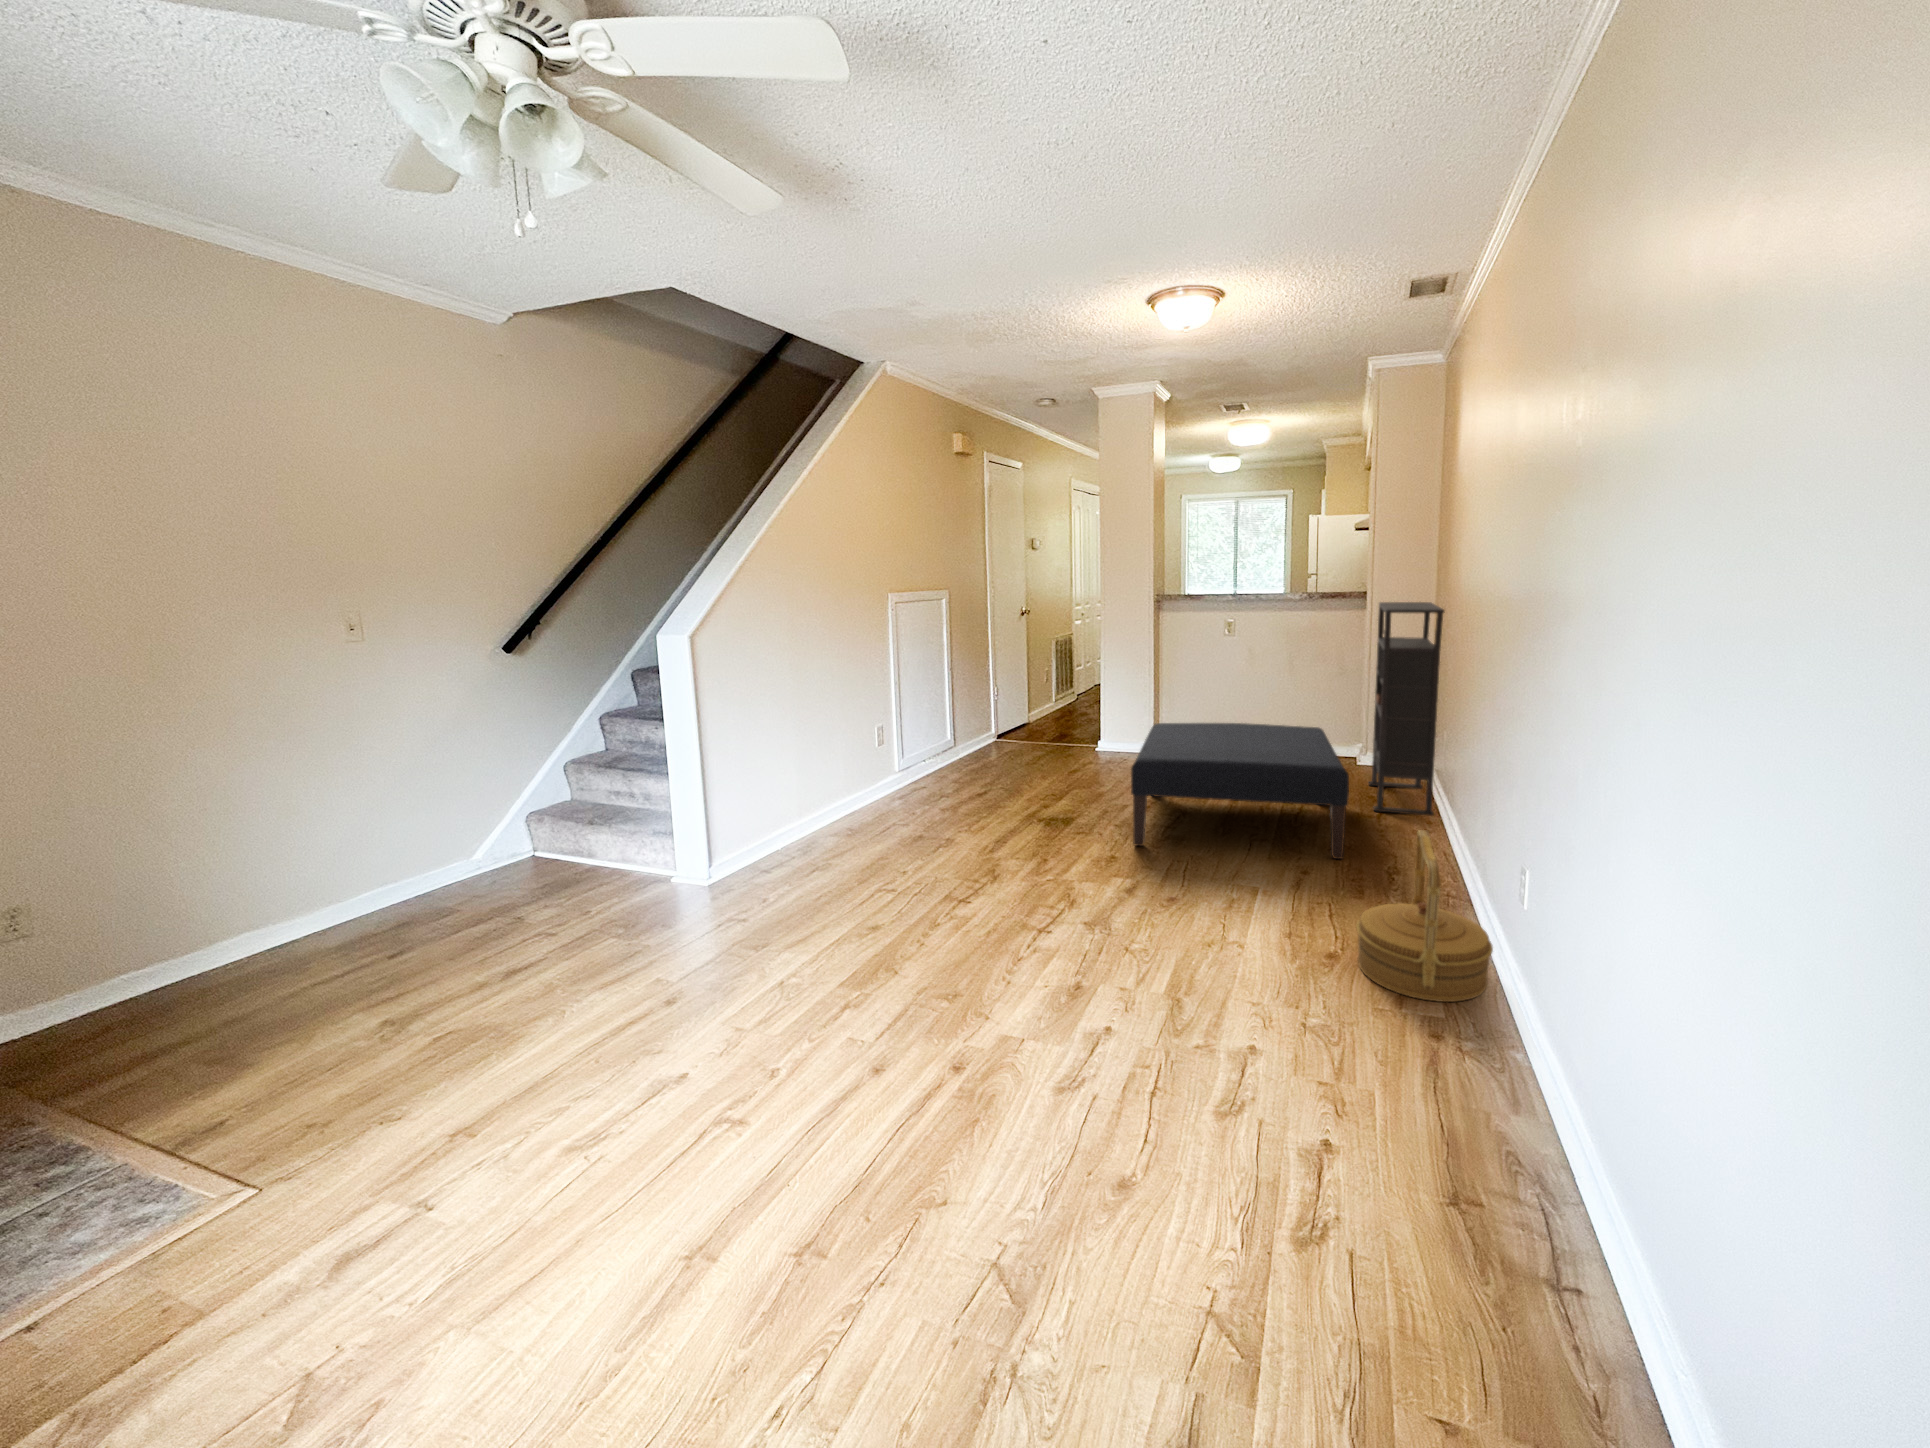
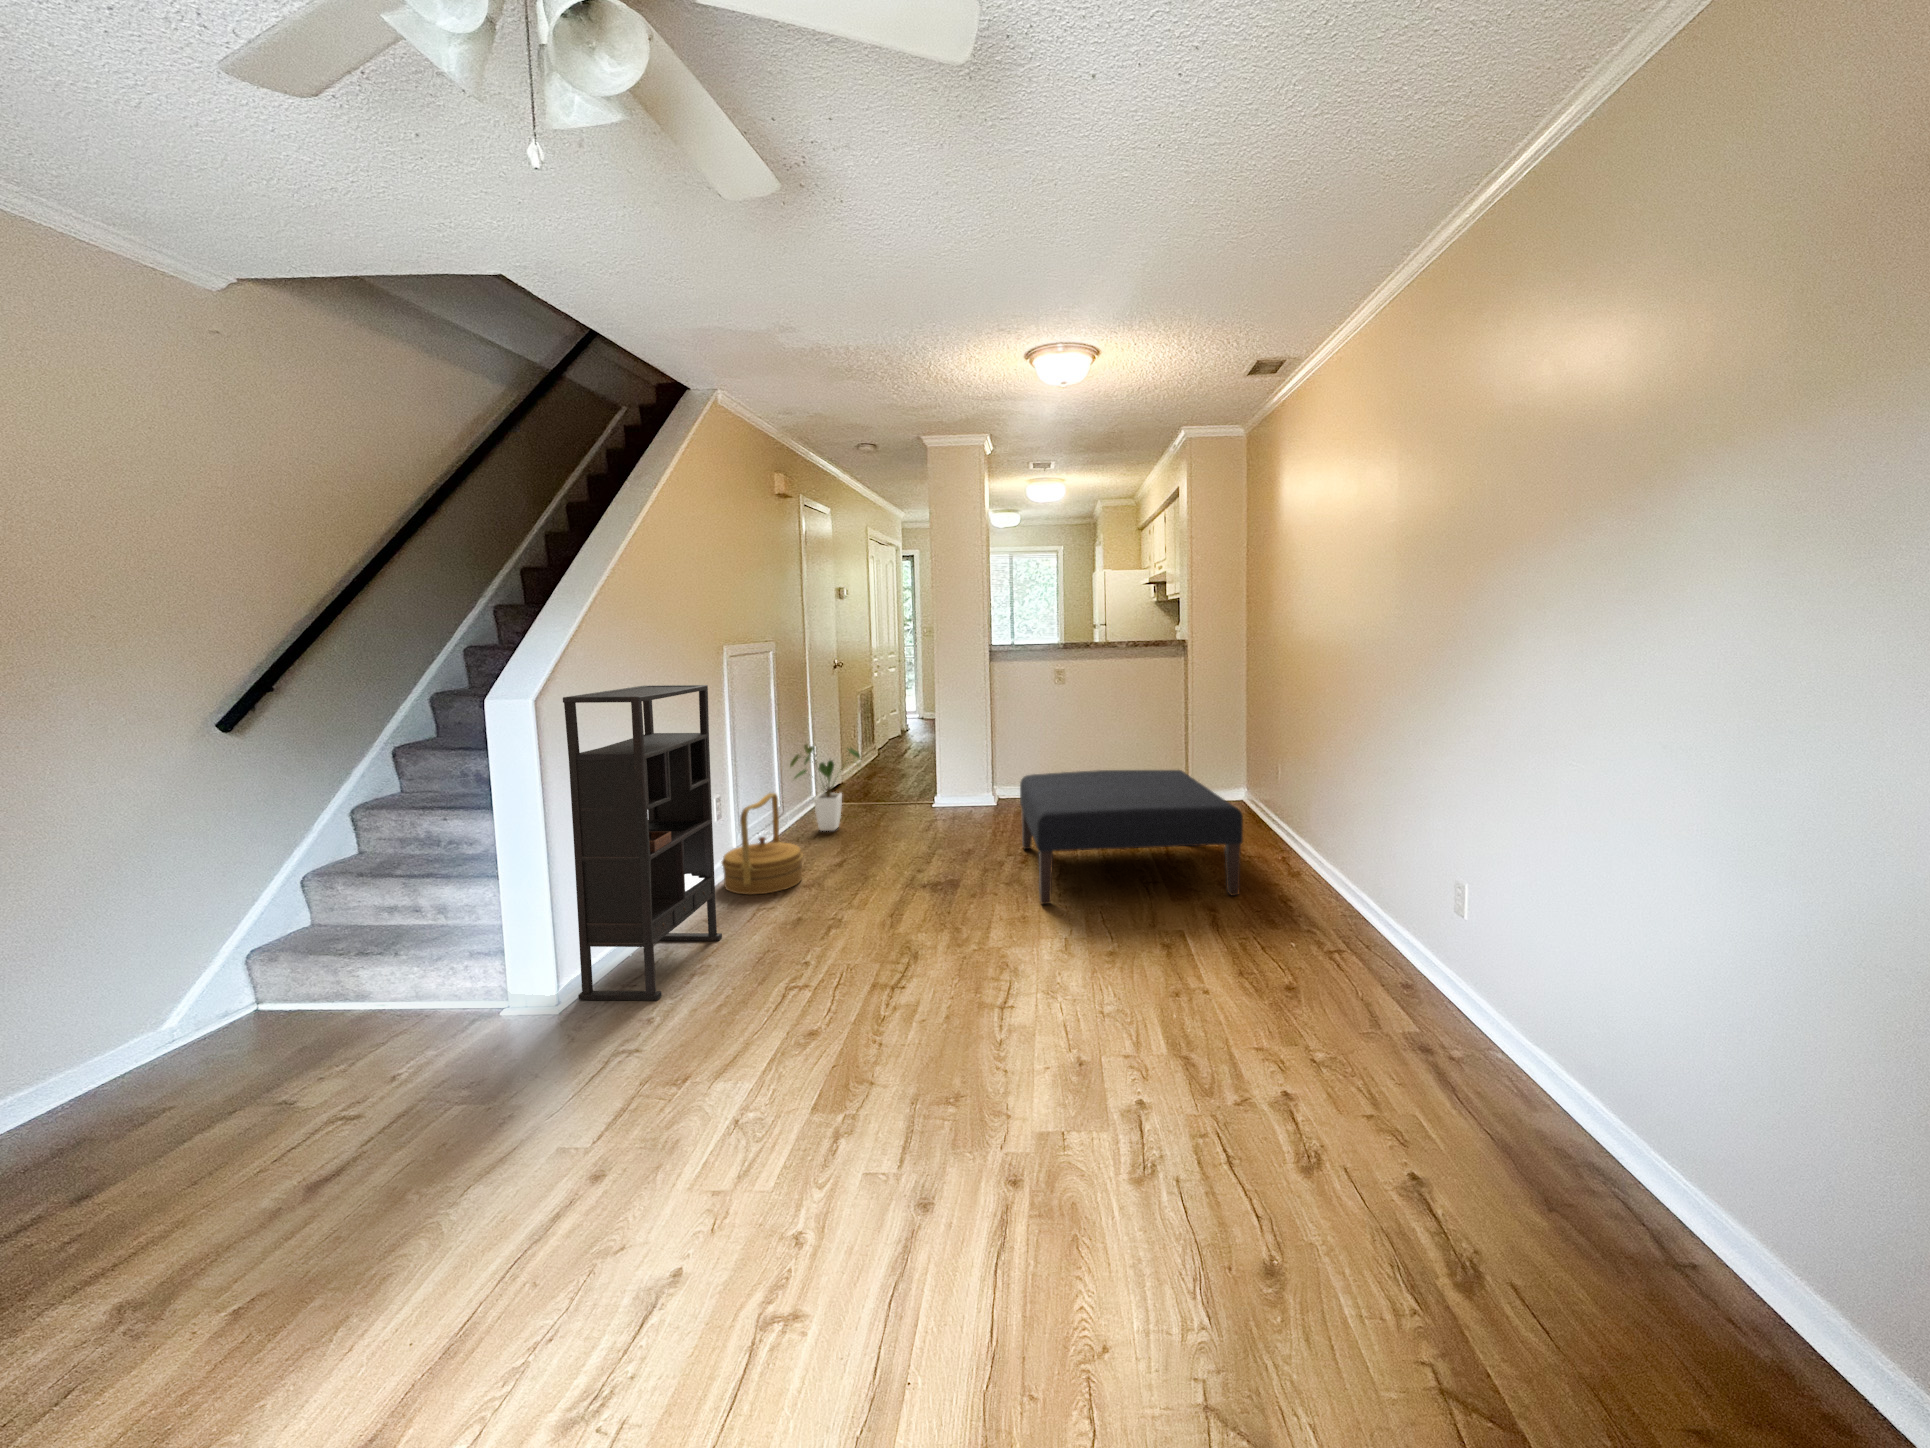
bookshelf: present [1369,602,1445,816] -> present [563,685,722,1000]
house plant: none [957,685,1022,764] -> present [790,745,861,831]
woven basket: present [1356,830,1493,1002] -> present [721,793,803,895]

